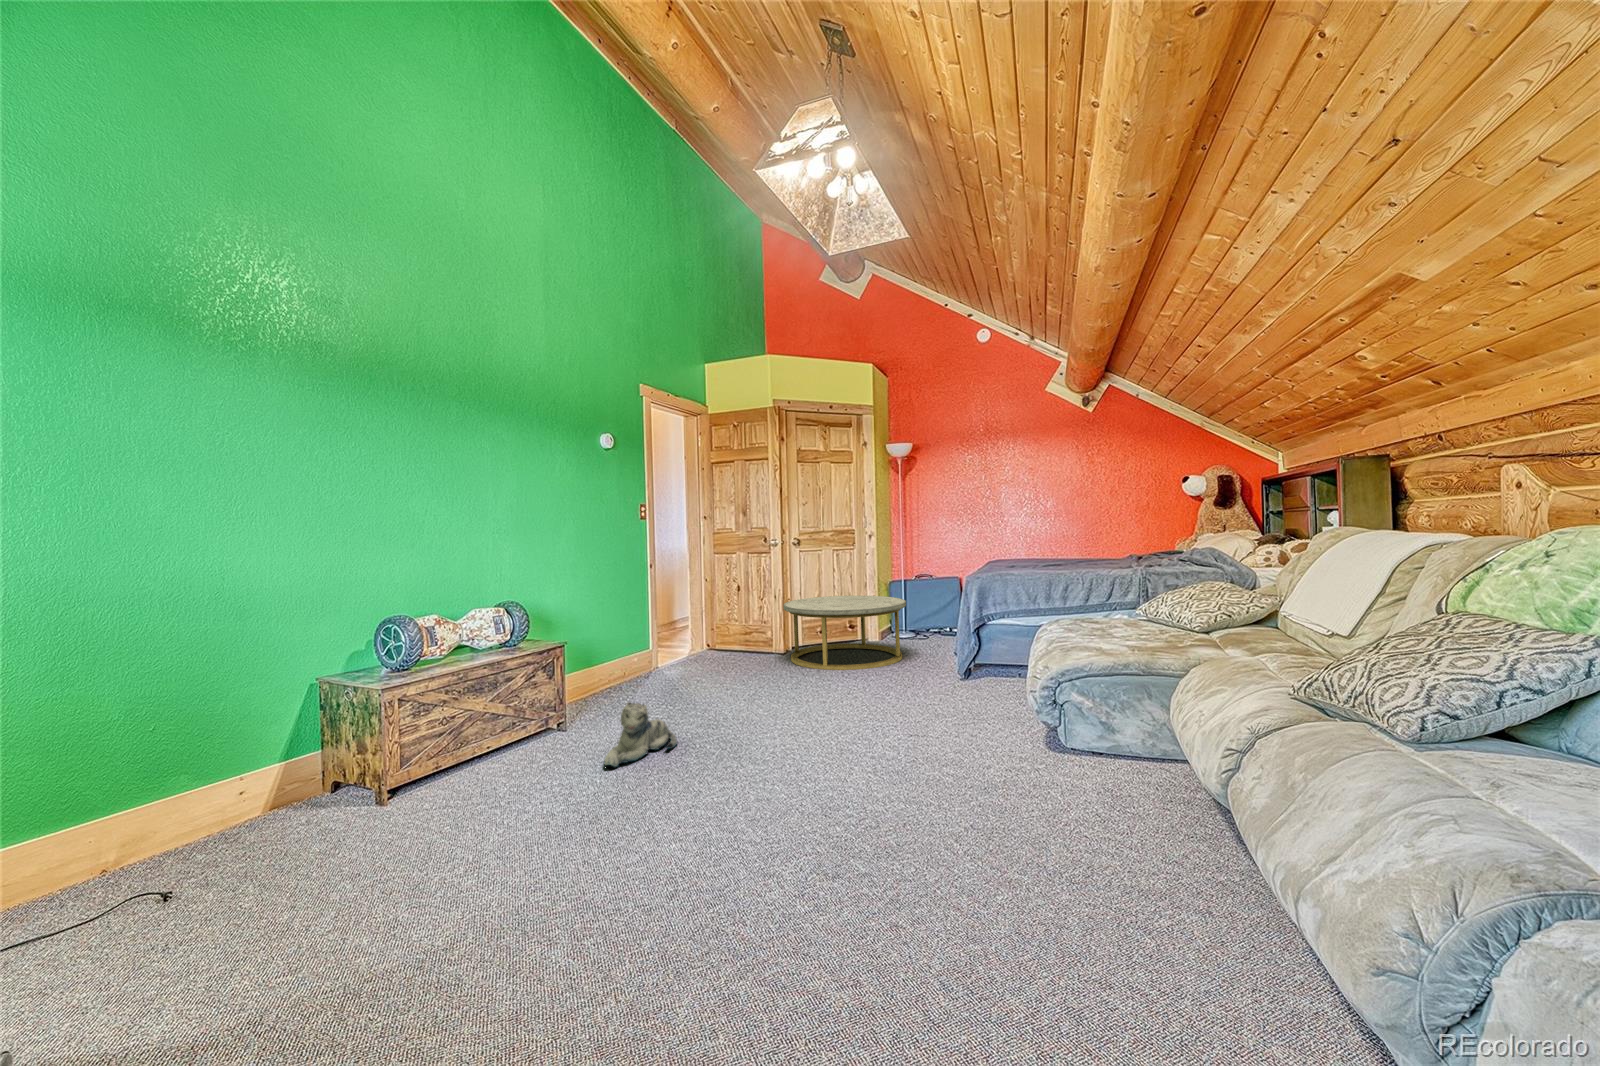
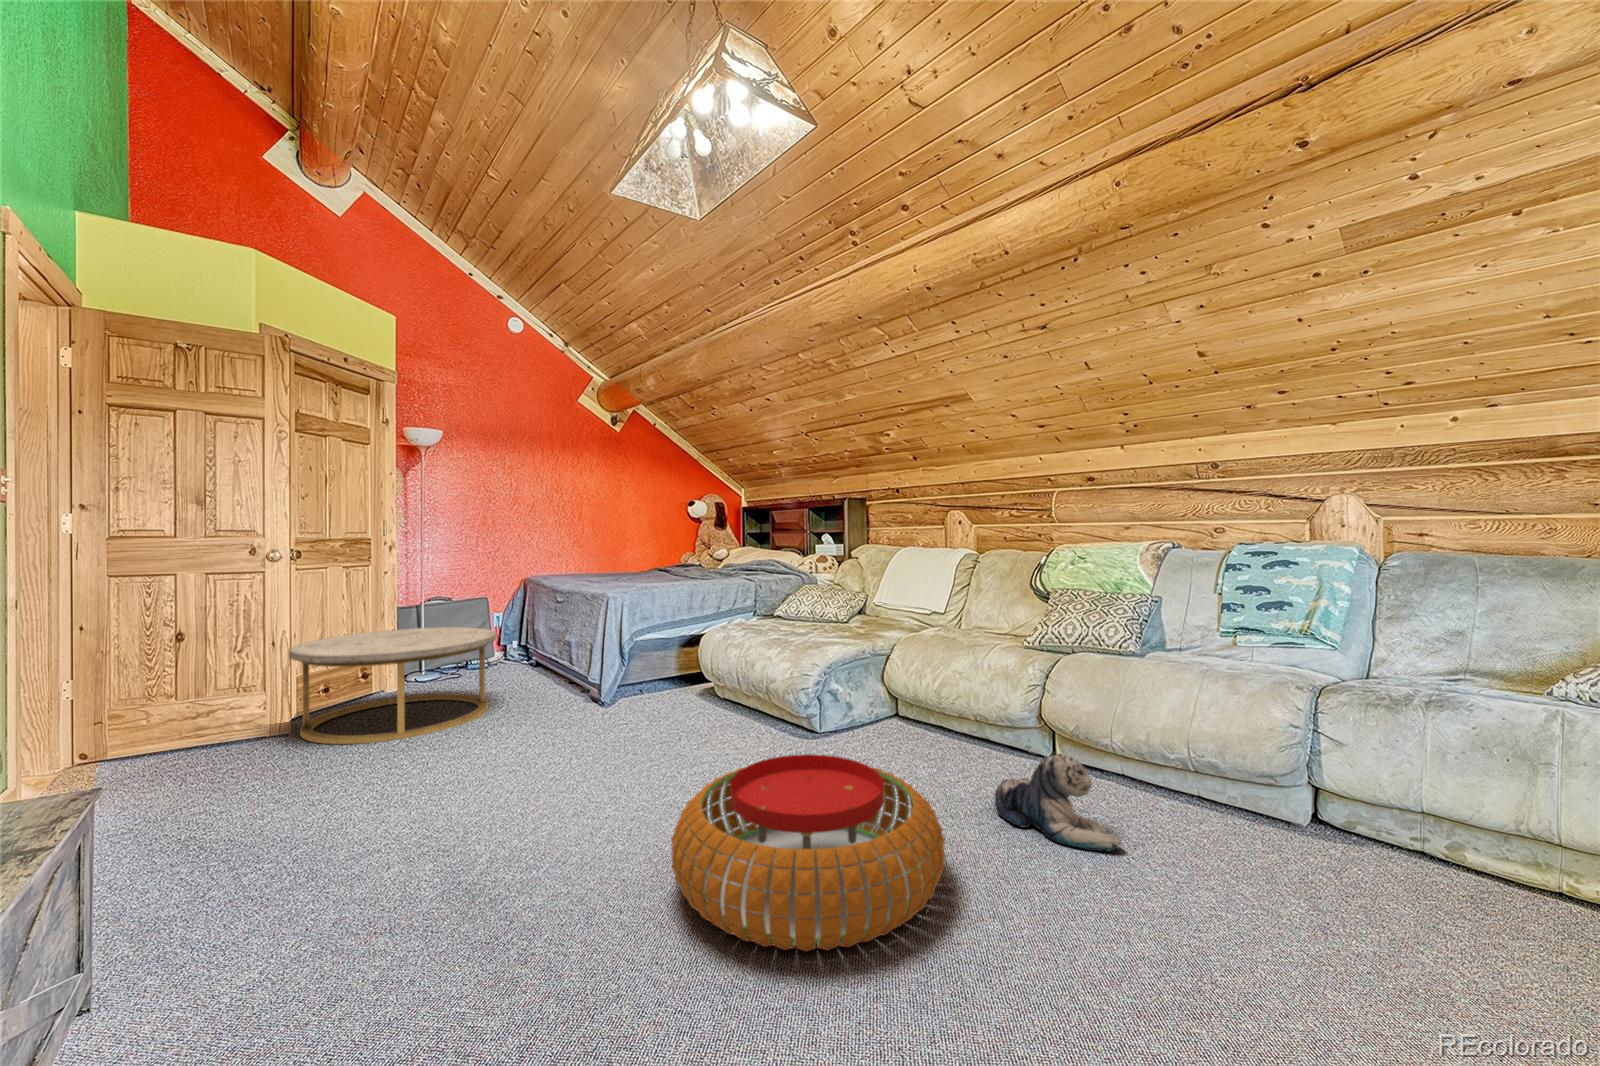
plush toy: present [604,702,677,767] -> present [995,754,1122,852]
pouf: none [708,723,936,875] -> present [672,754,945,952]

